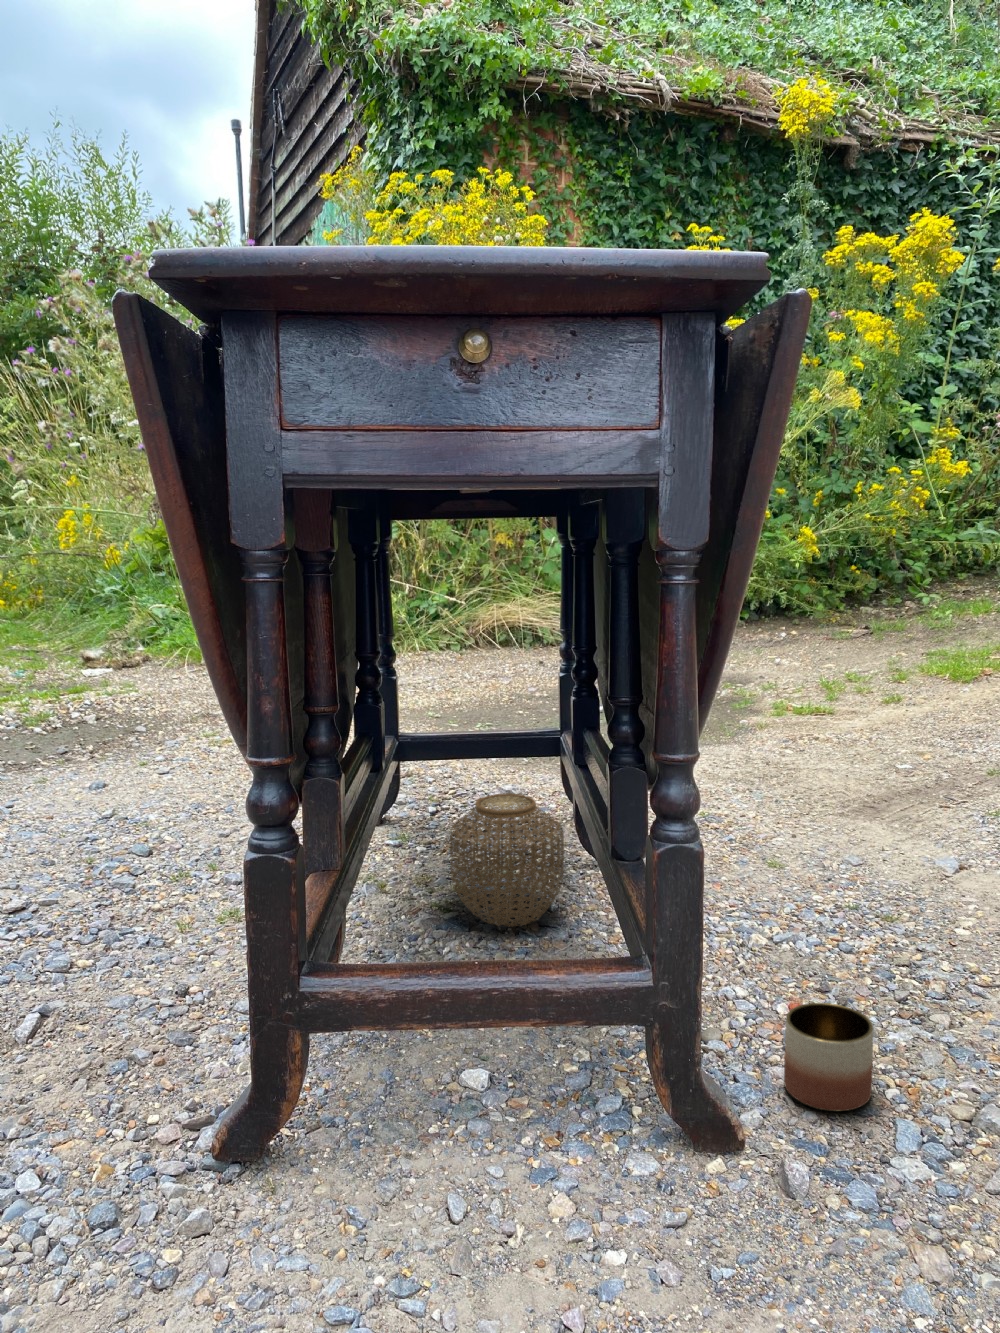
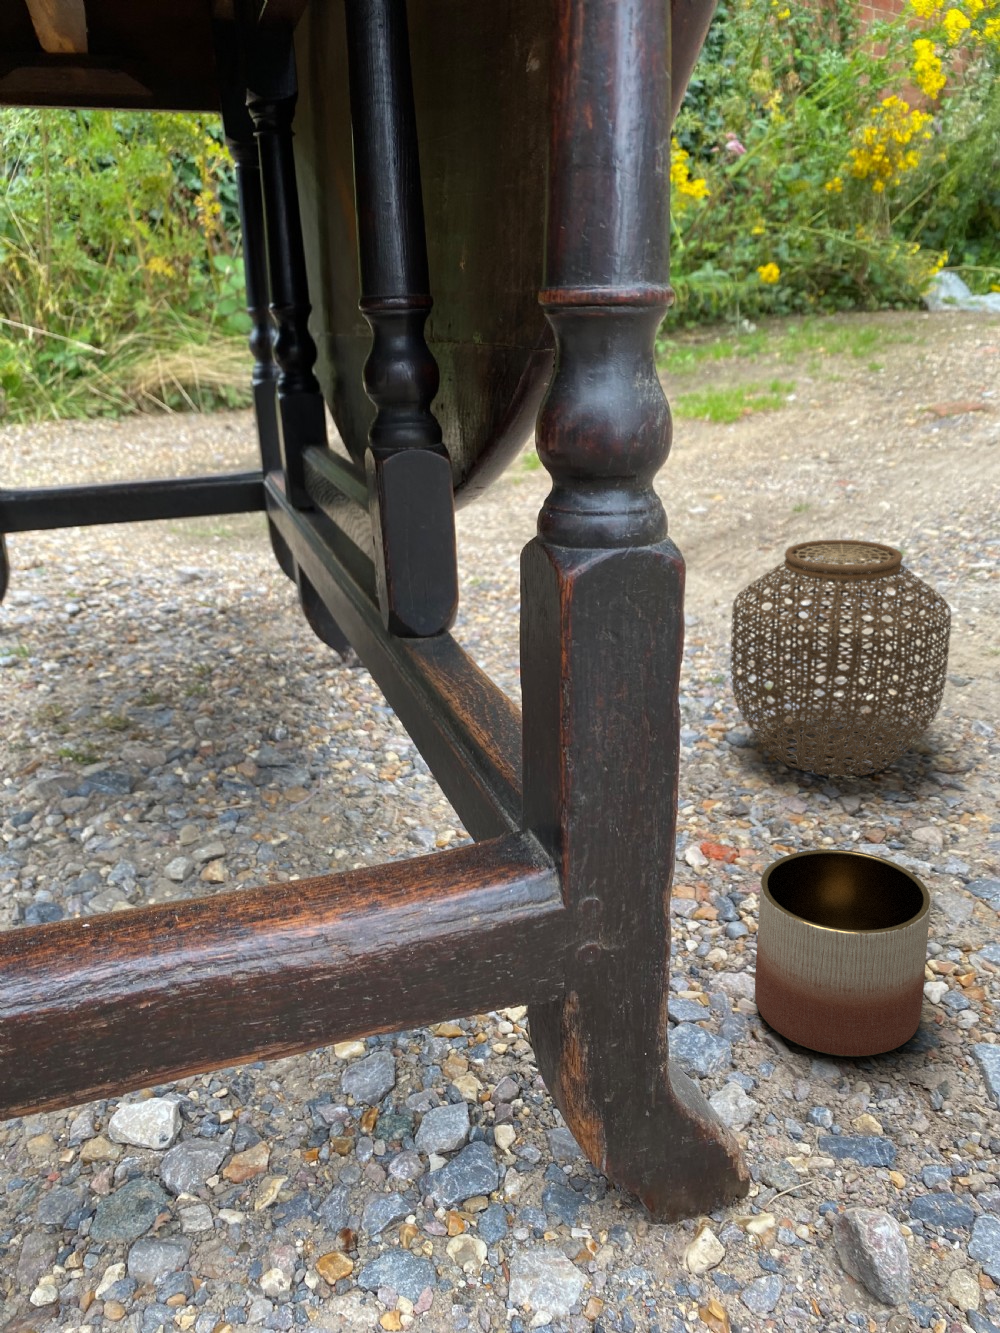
woven basket: present [449,794,564,926] -> present [731,540,951,777]

